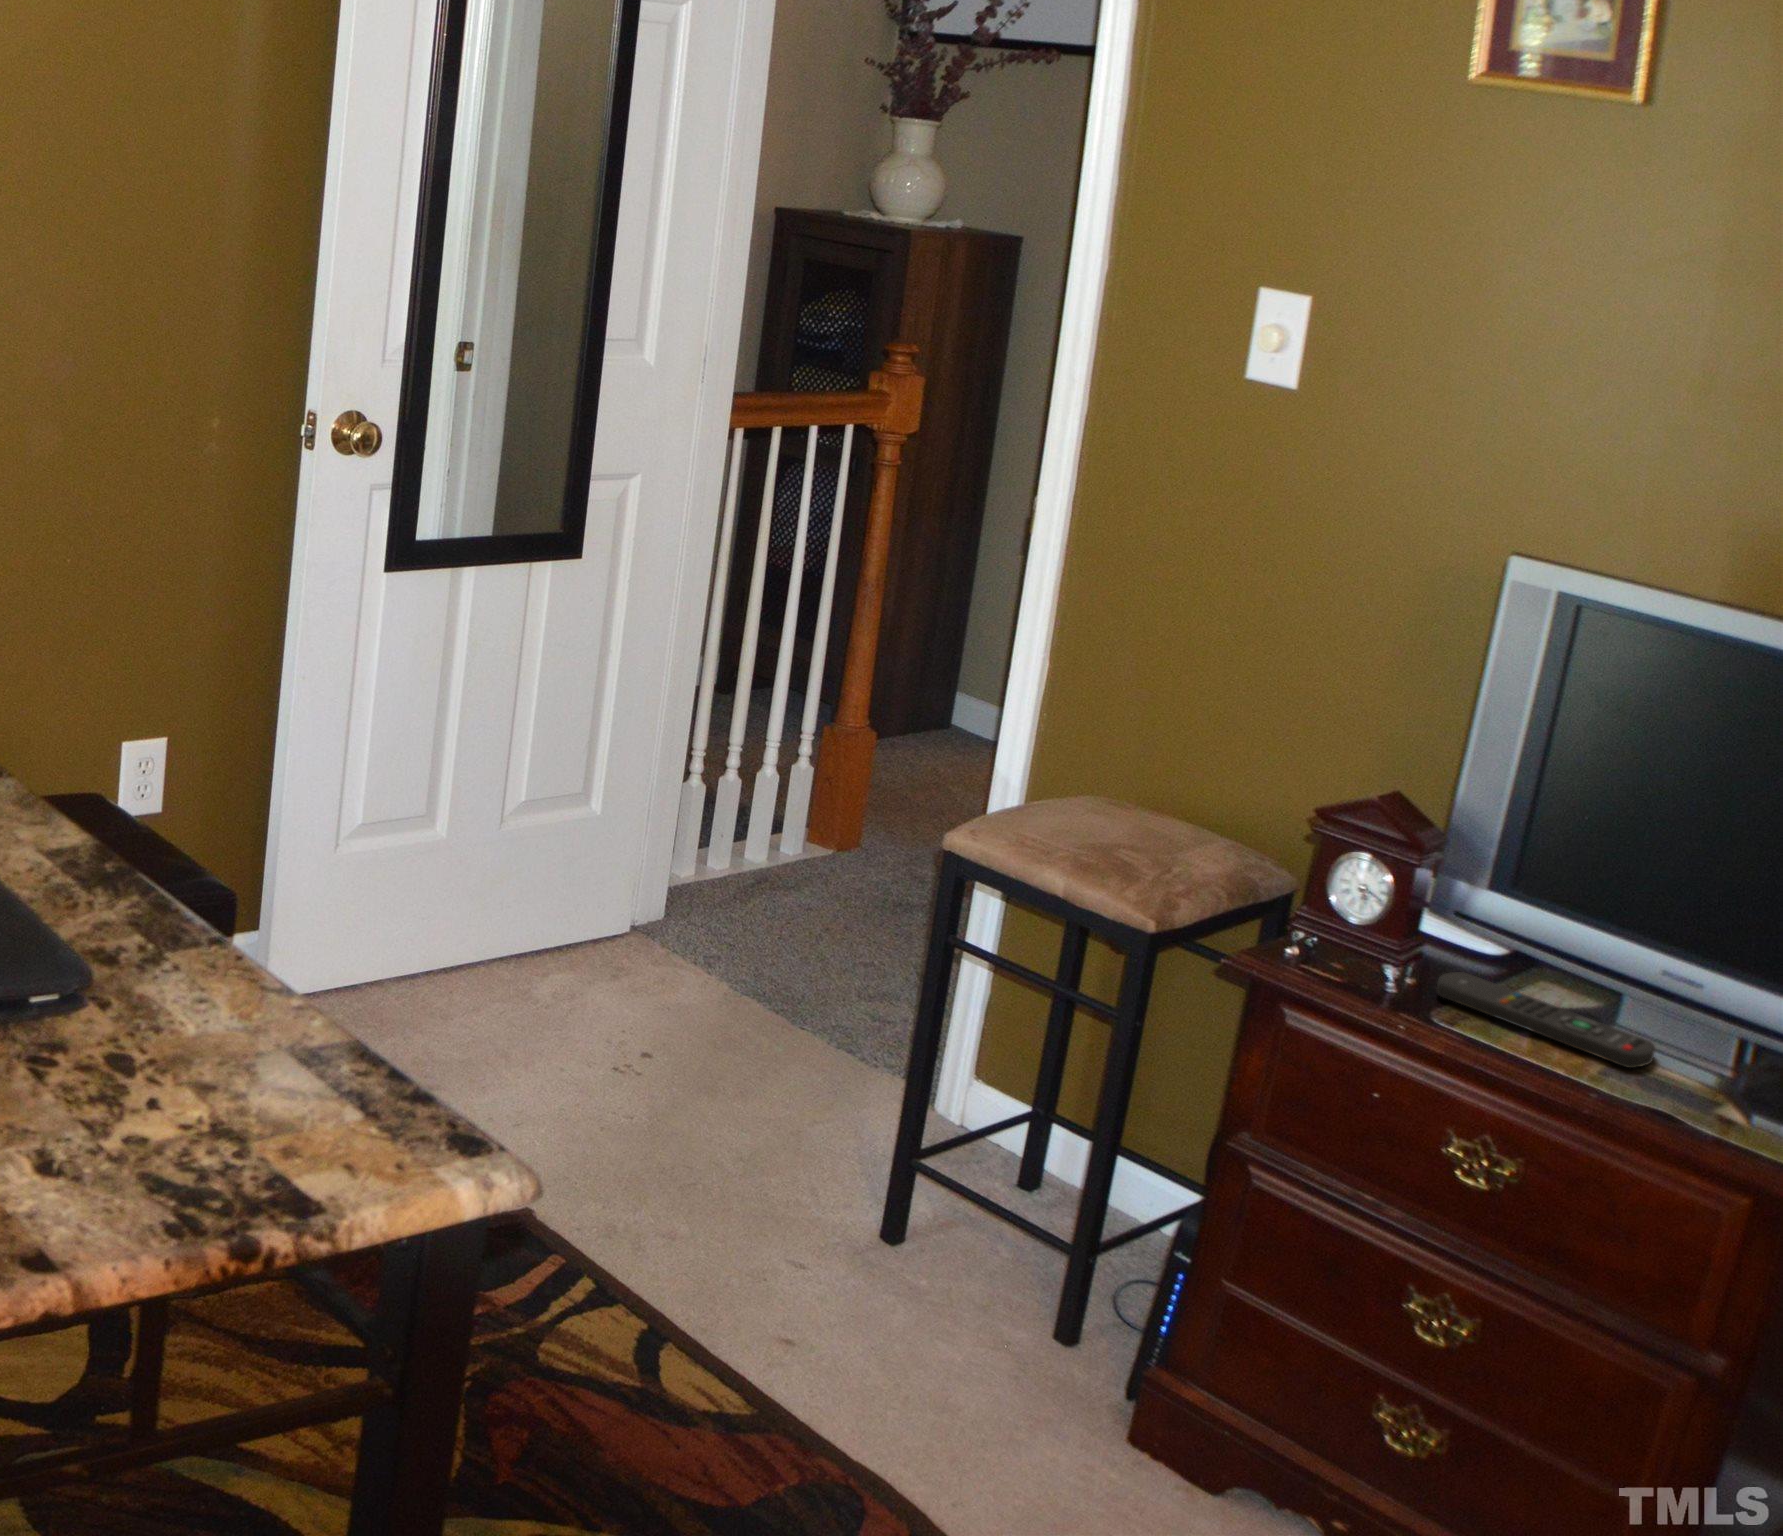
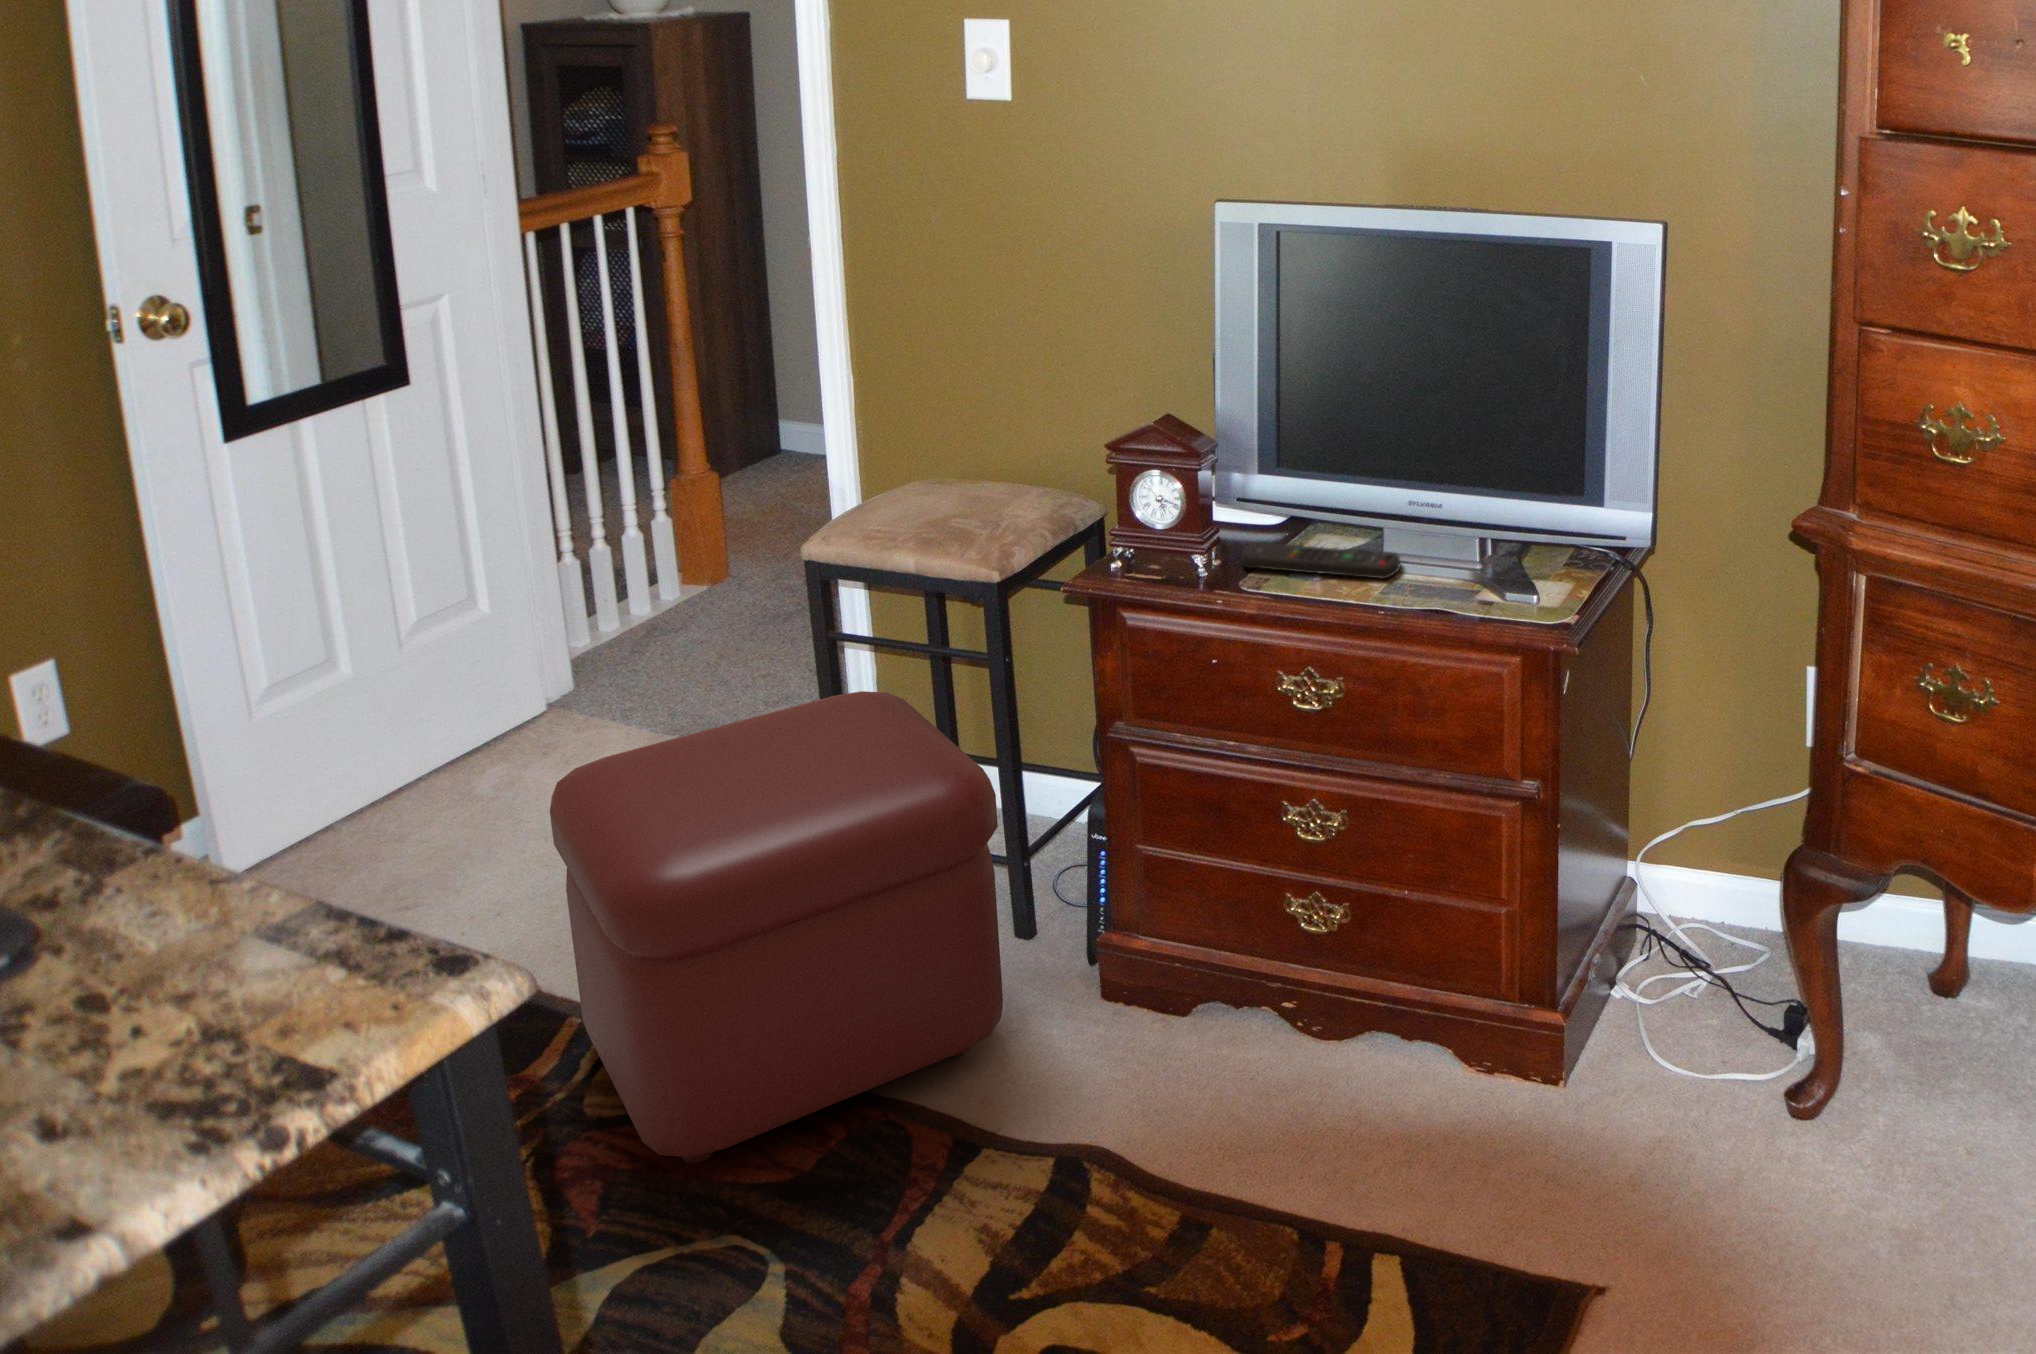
ottoman: none [621,976,1080,1438] -> present [550,691,1003,1163]

